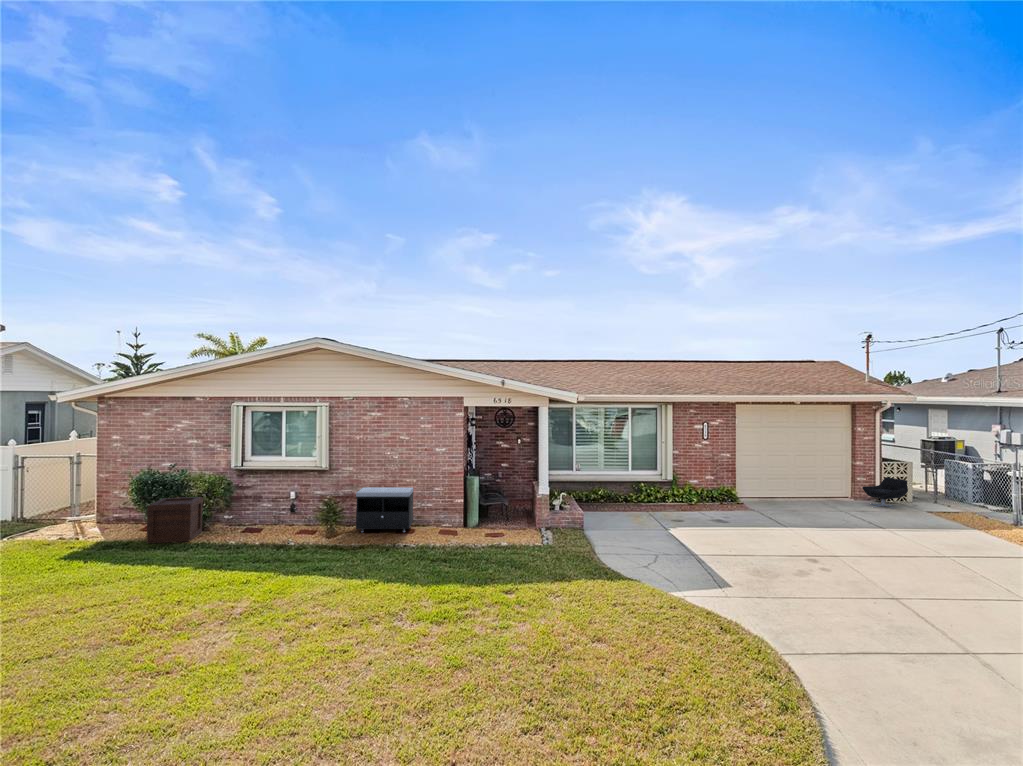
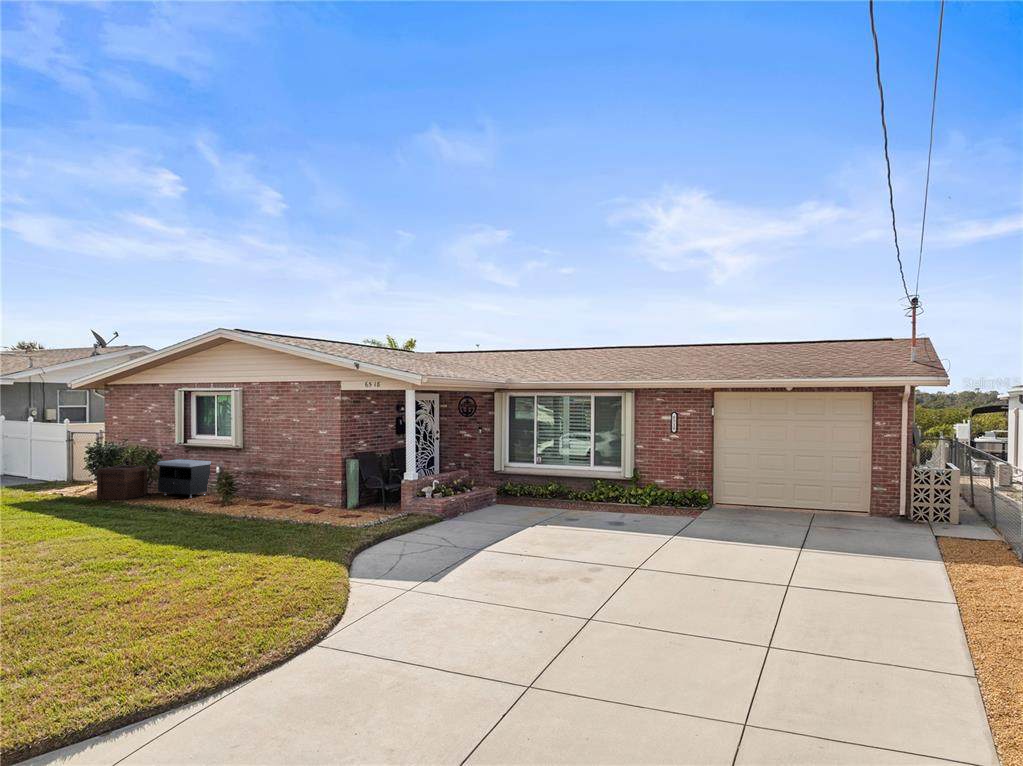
lounge chair: present [863,477,908,508] -> none [873,487,931,530]
storage bench: present [356,488,413,532] -> present [157,459,211,498]

